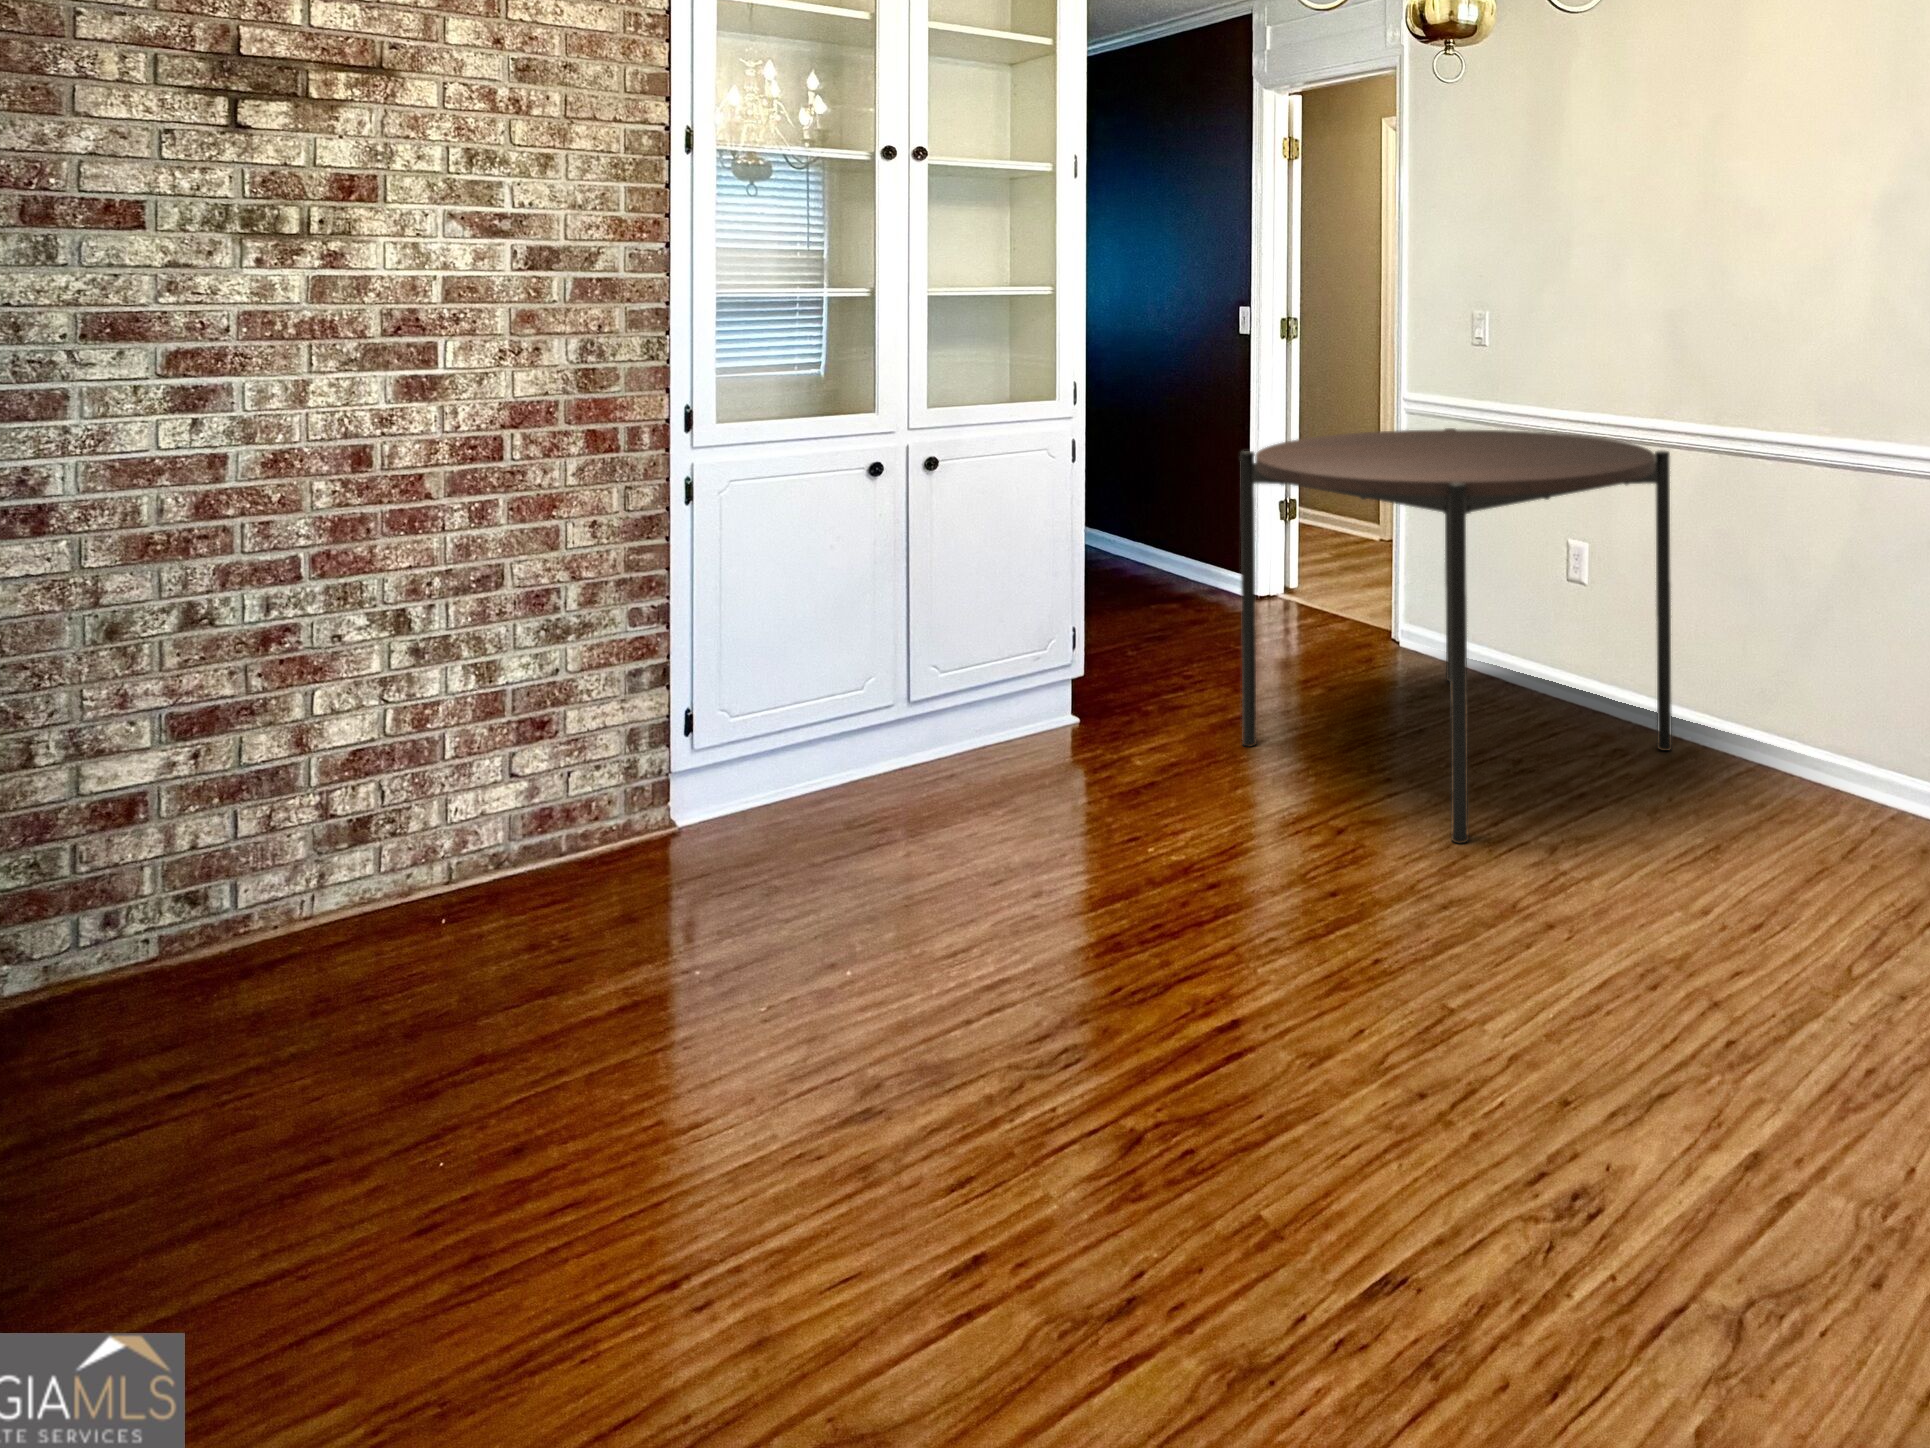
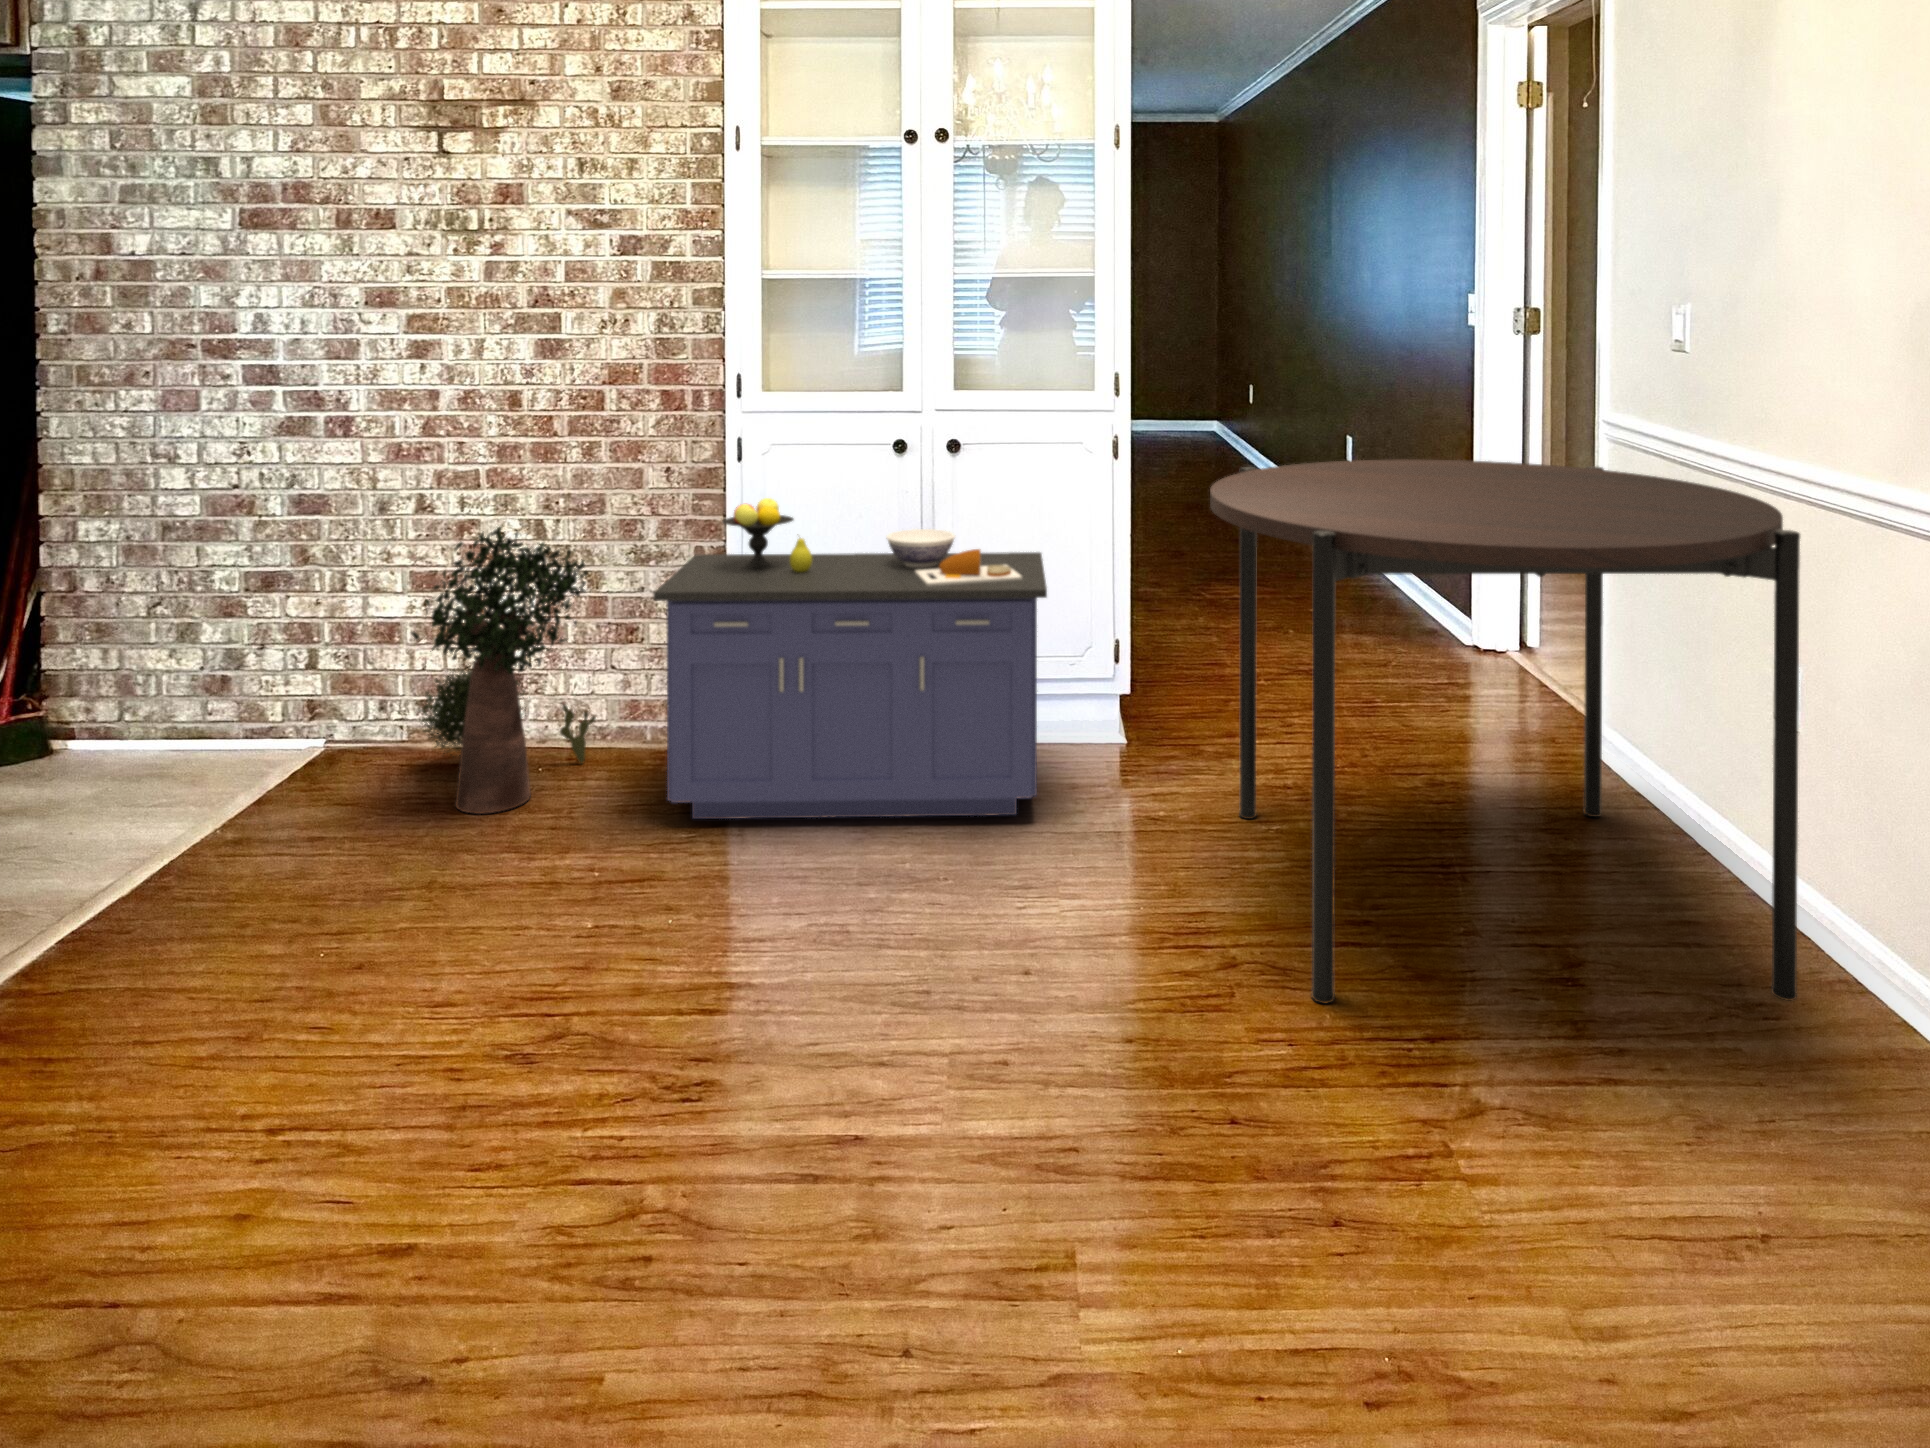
storage cabinet: none [660,536,1111,905] -> present [653,498,1047,819]
potted plant: none [237,618,557,1001] -> present [412,527,596,814]

